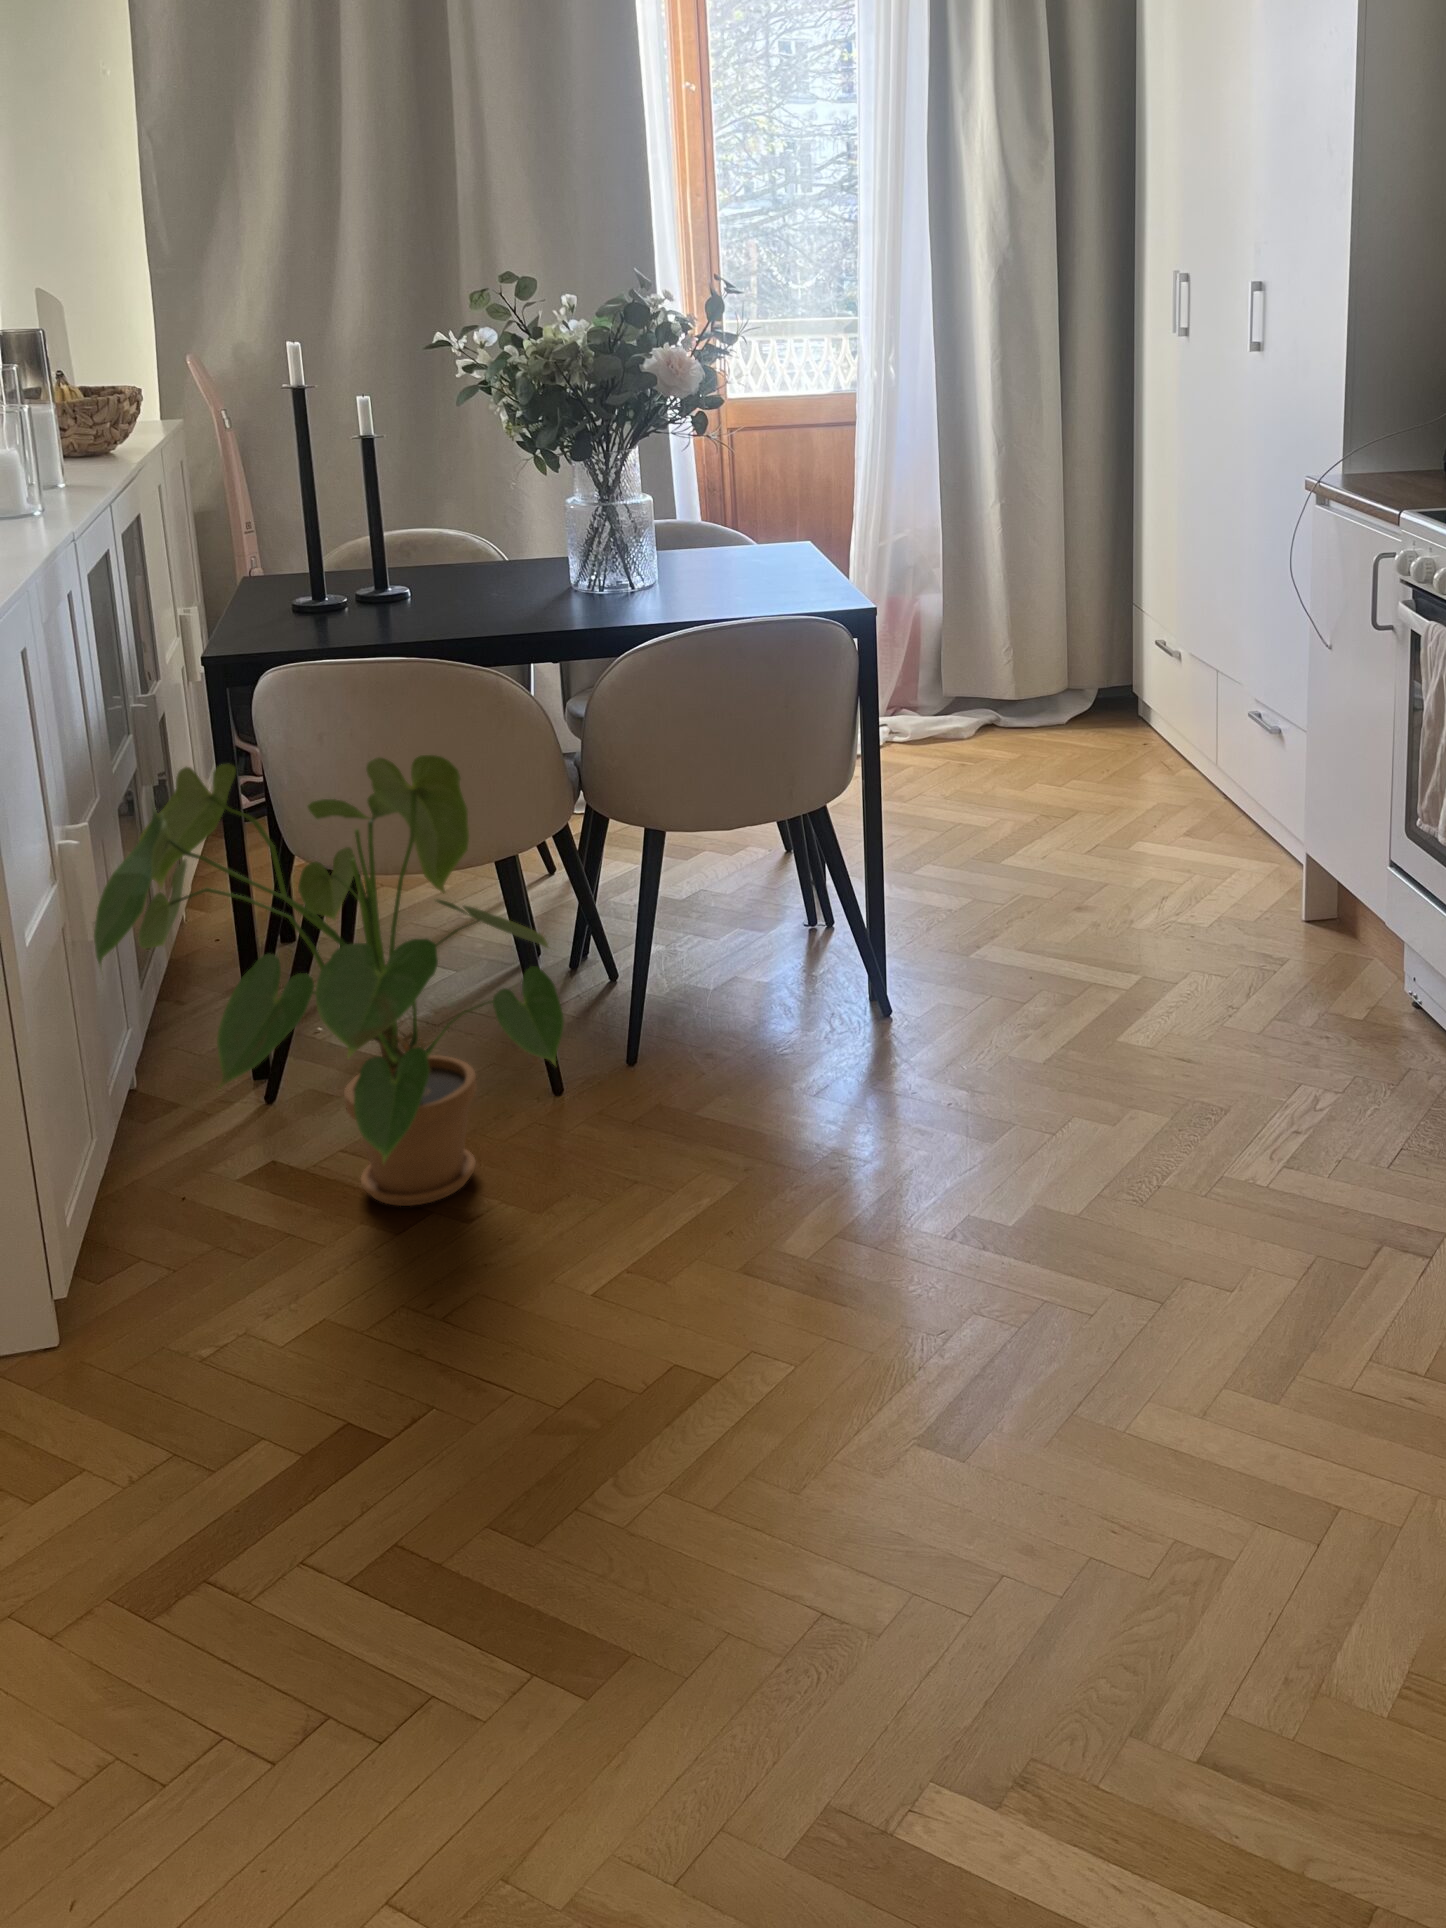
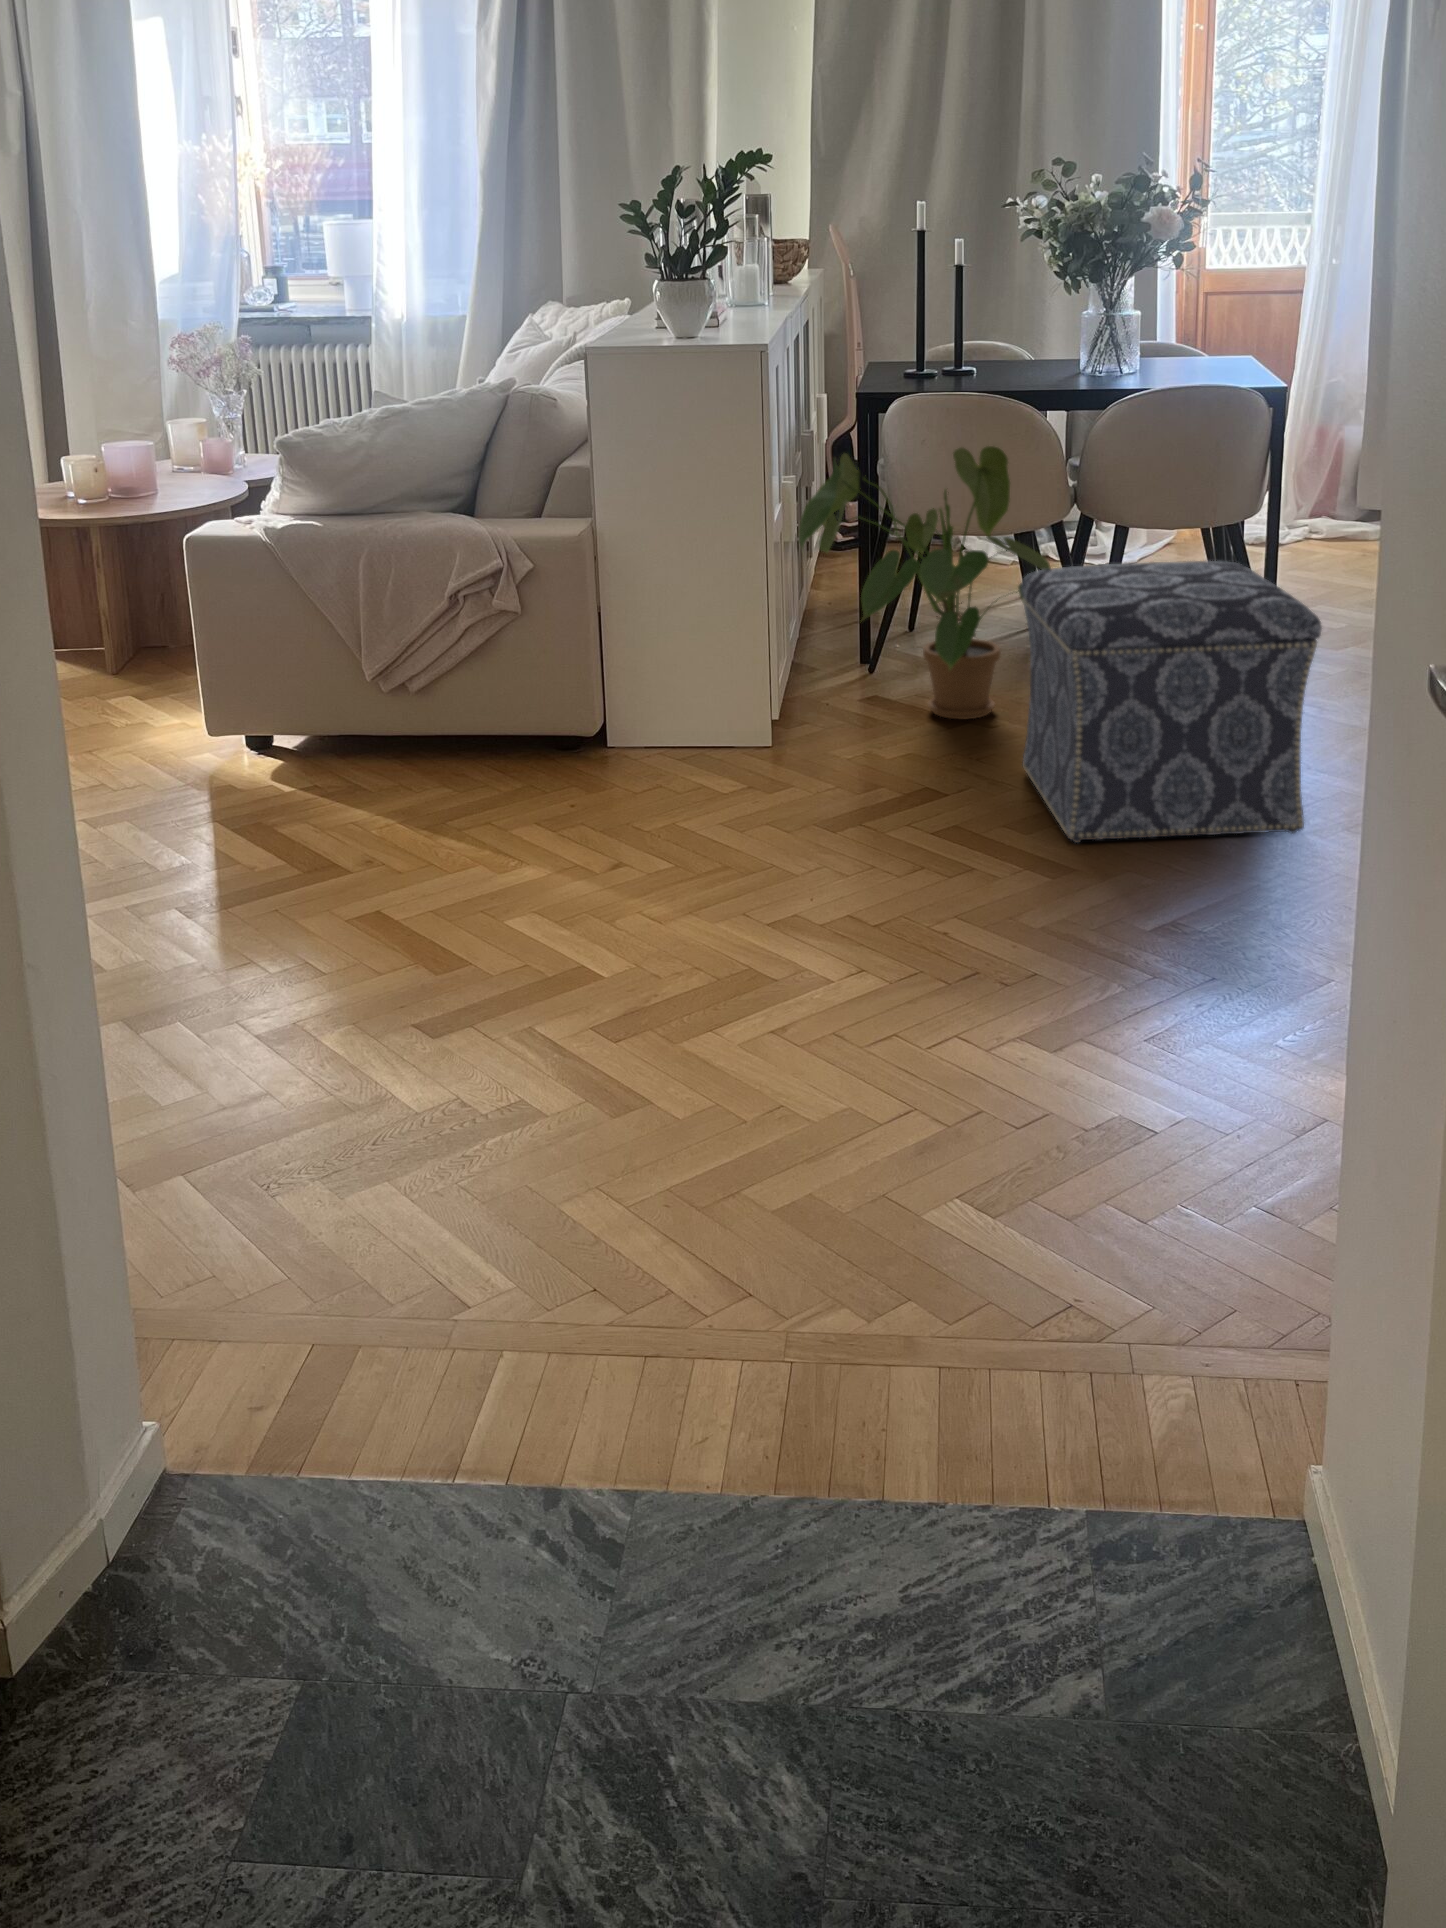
ottoman: none [492,946,1026,1564] -> present [1021,561,1322,843]

